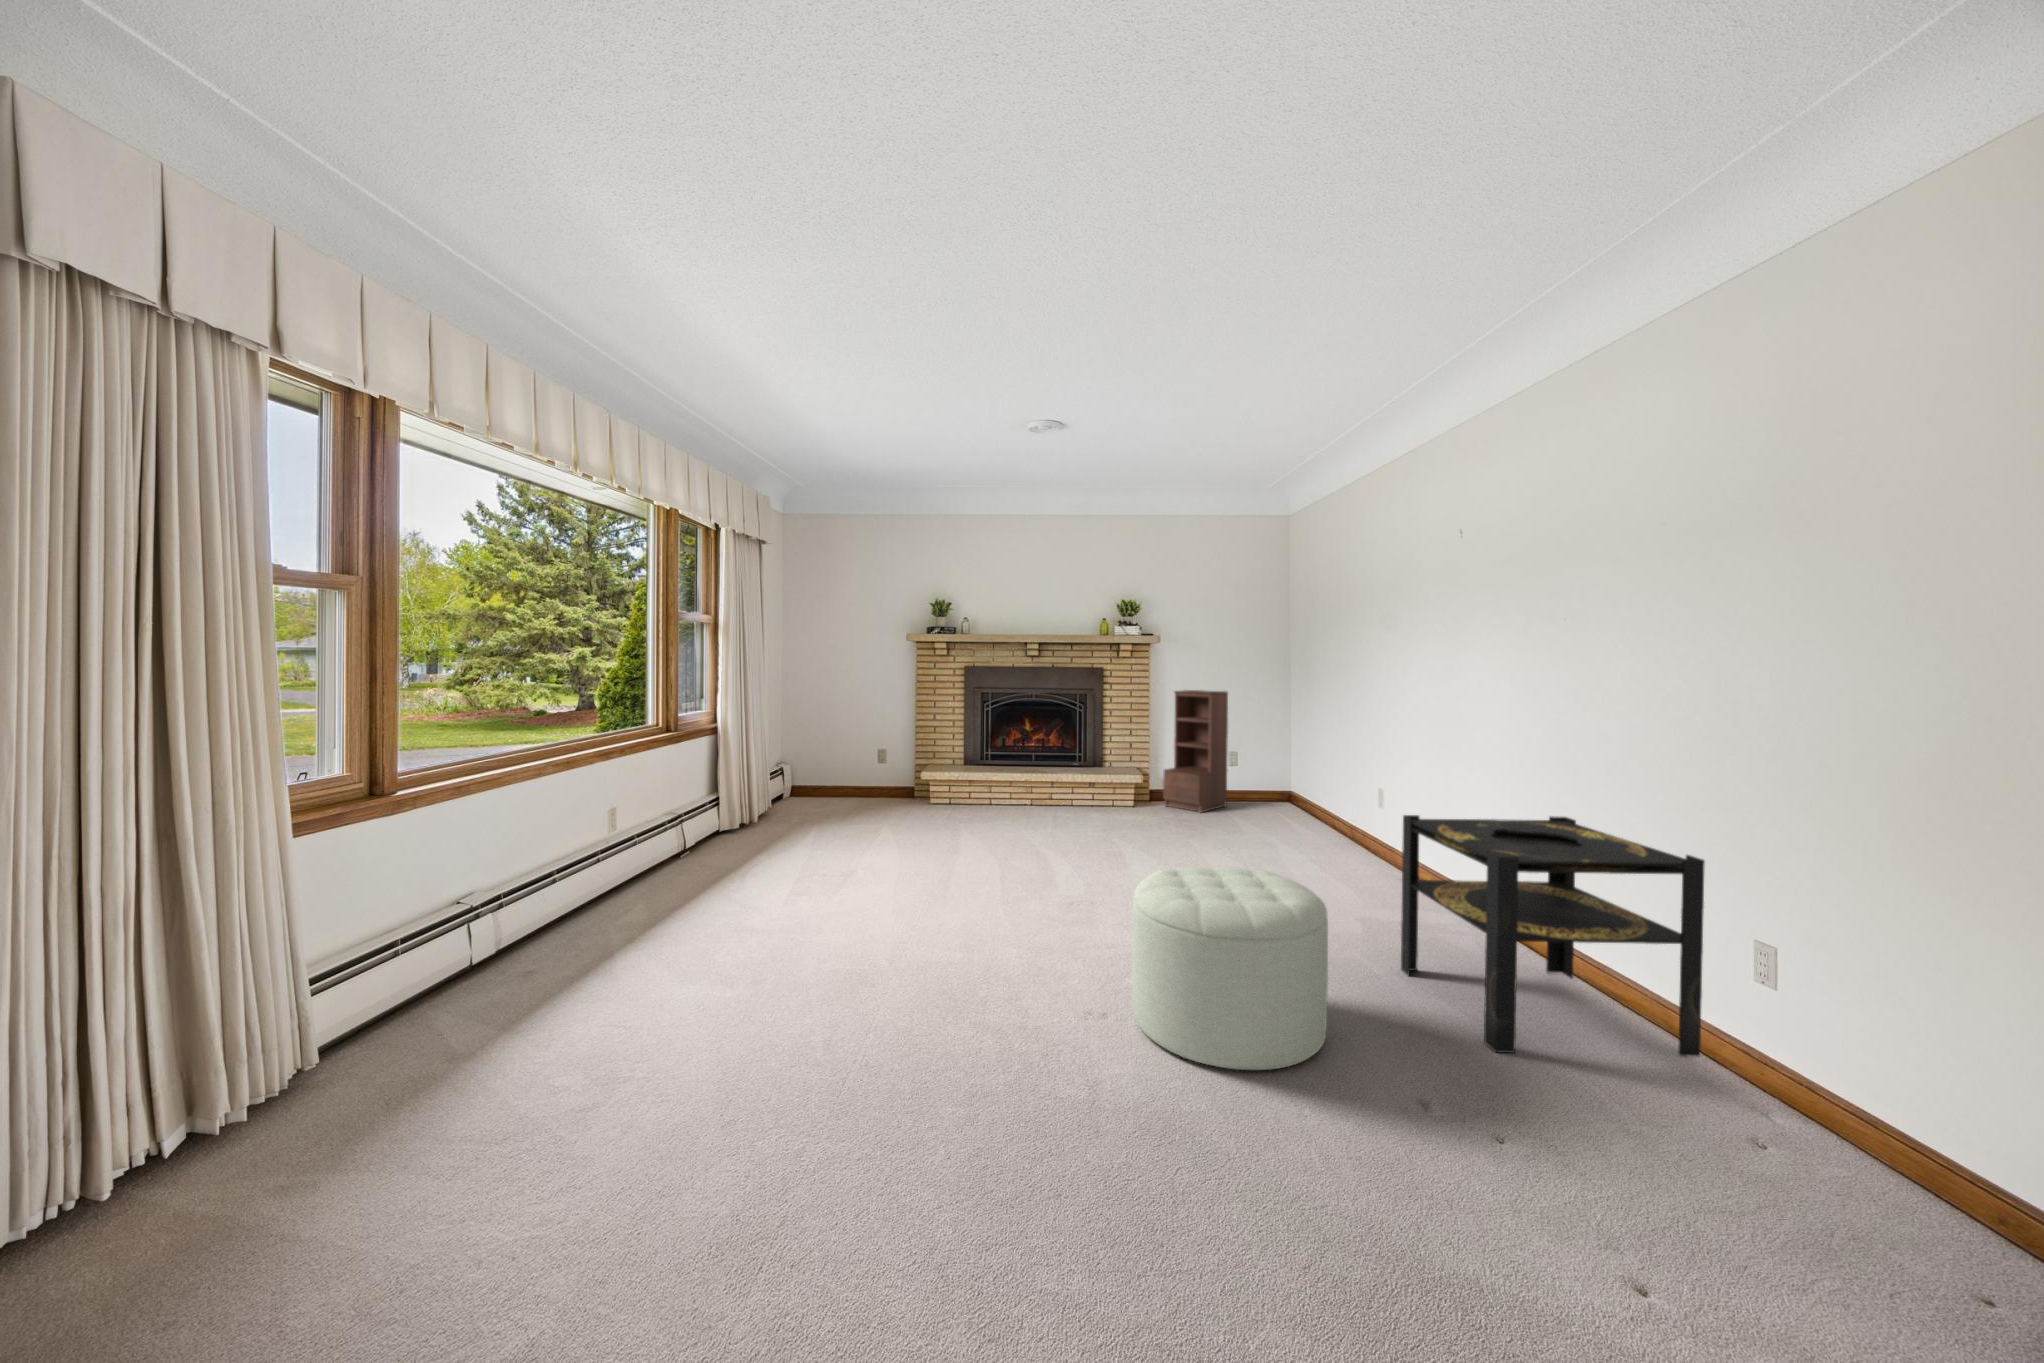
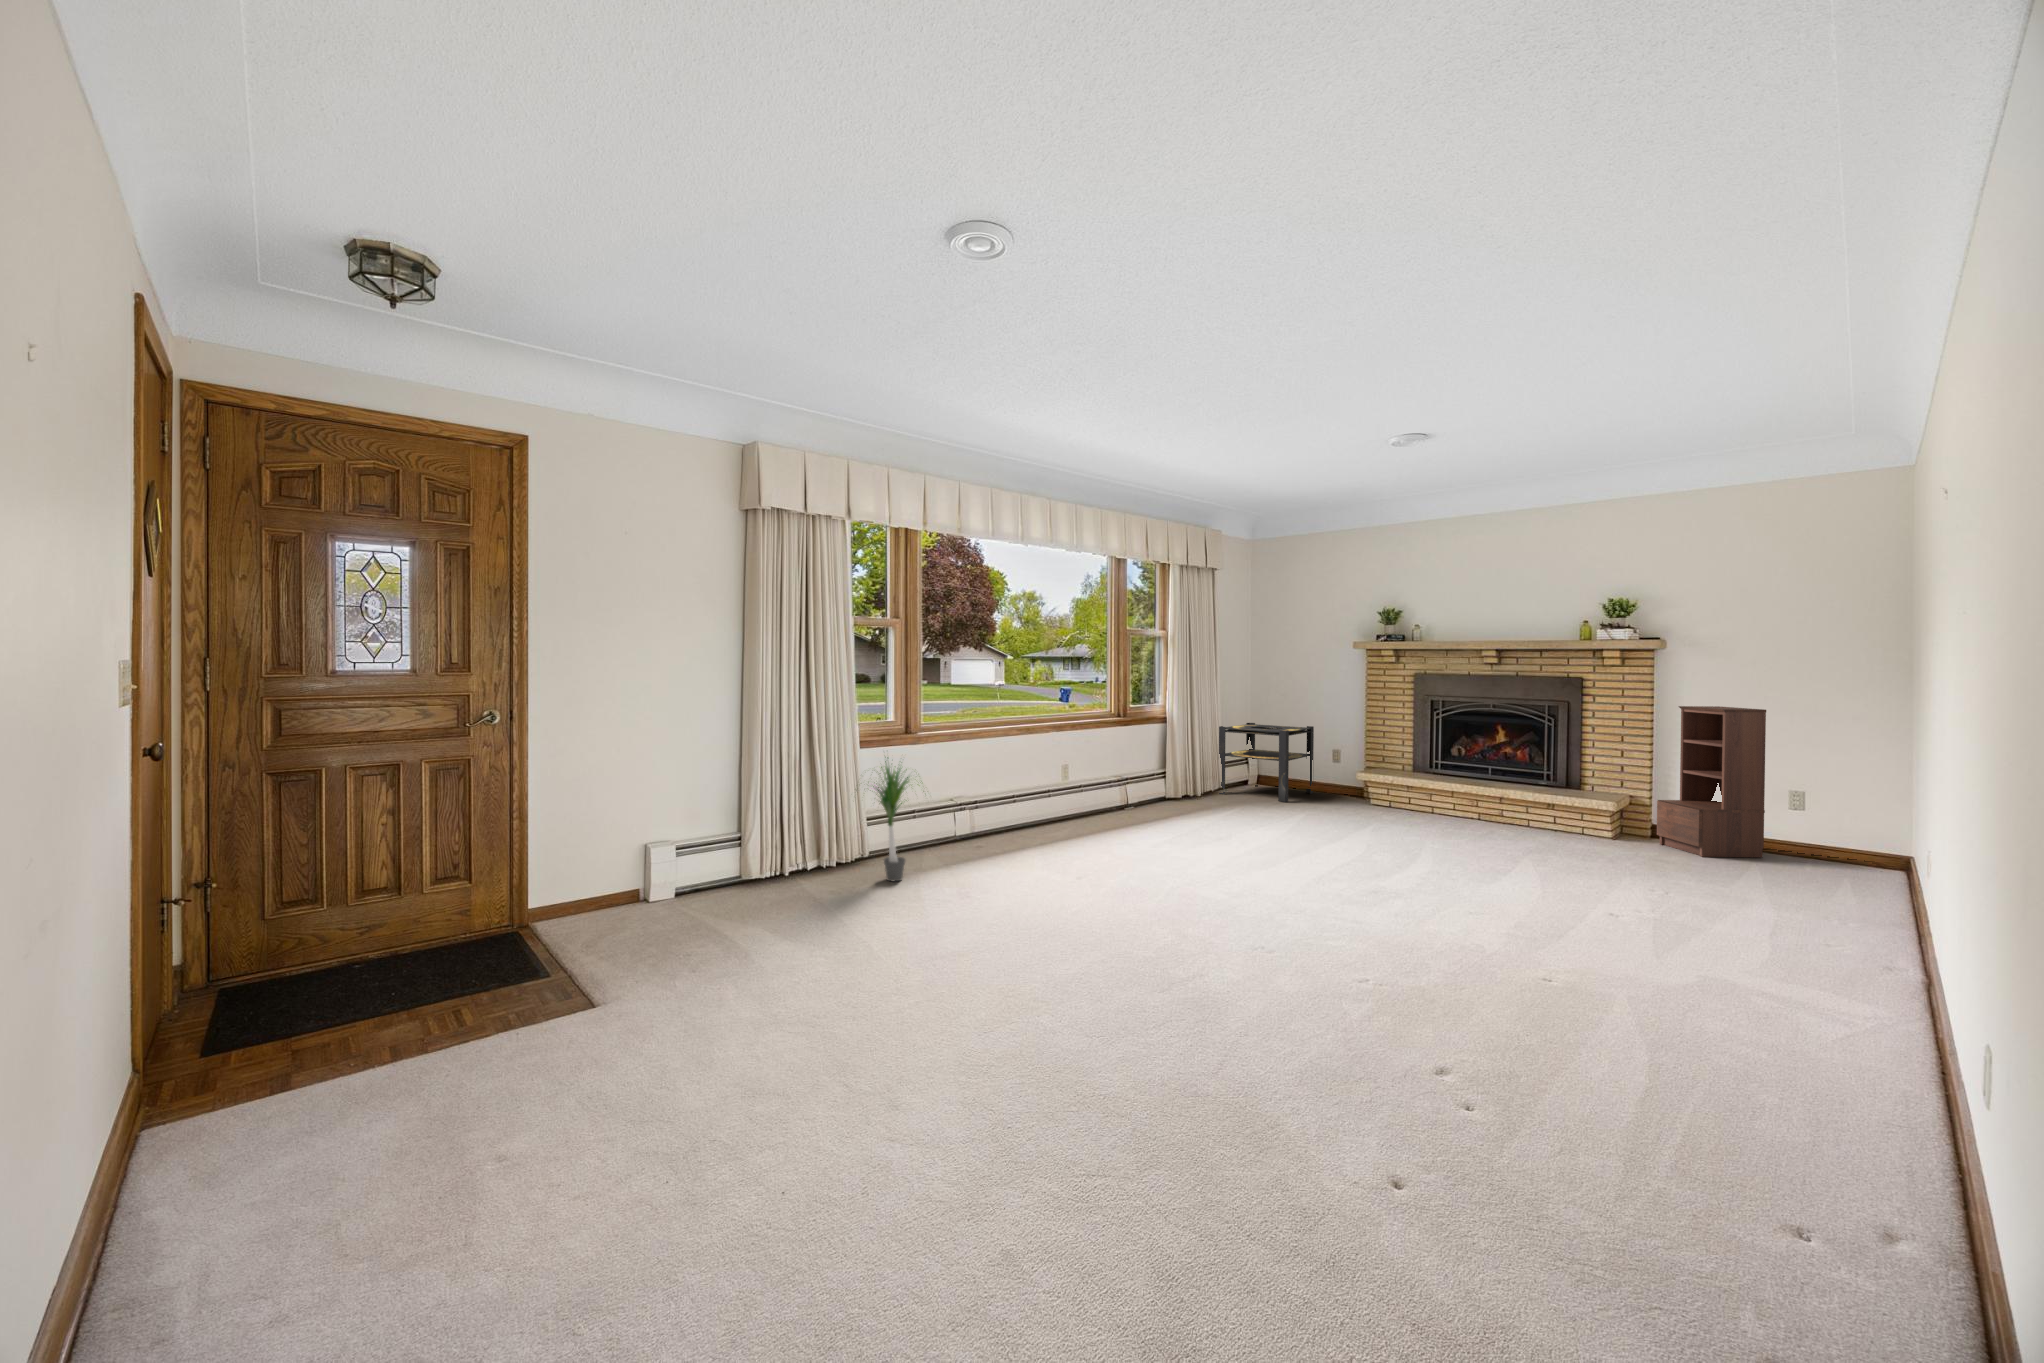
side table: present [1401,815,1705,1057] -> present [1219,723,1314,802]
potted plant: none [201,849,458,1148] -> present [856,757,920,881]
ottoman: present [1132,867,1328,1070] -> none [1299,839,1472,1001]

